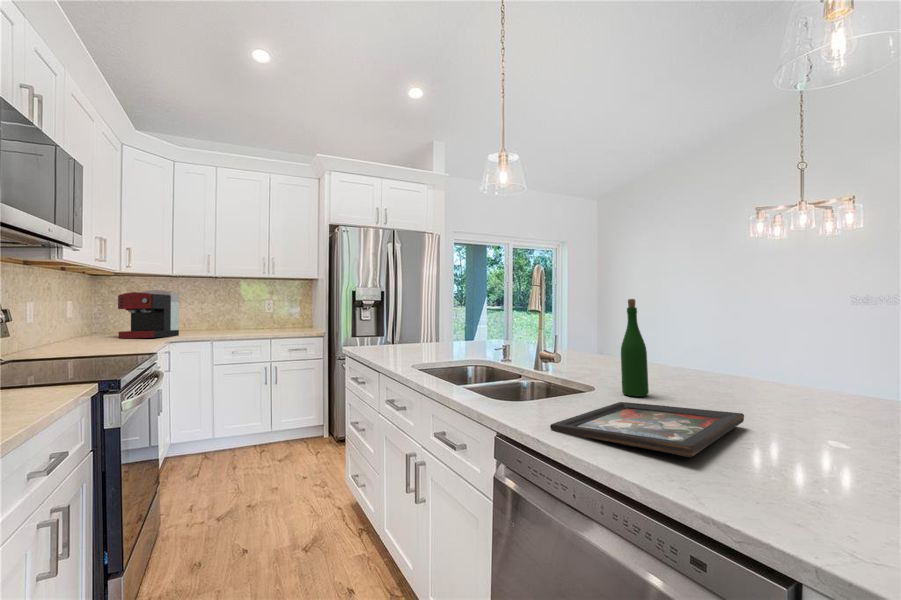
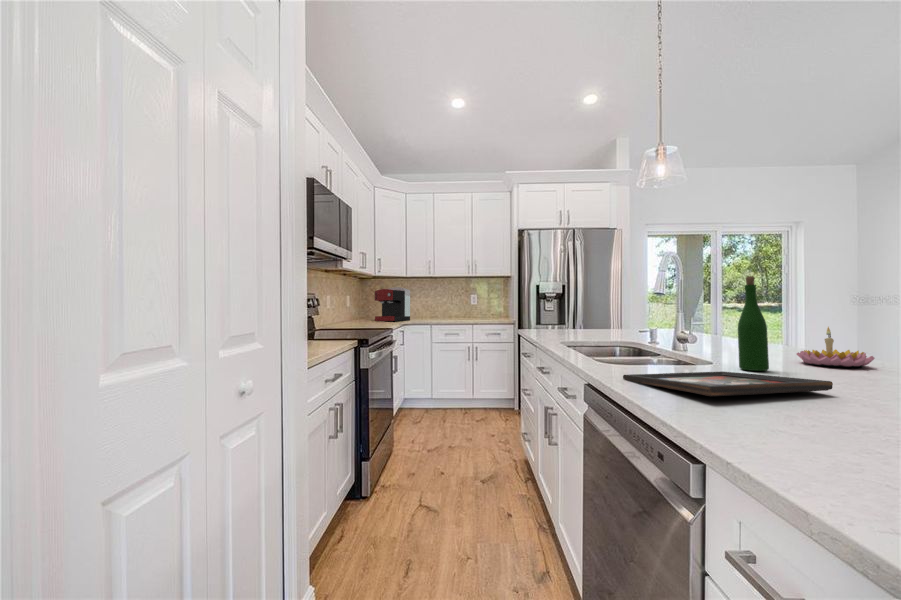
candle holder: none [645,344,706,383] -> present [797,327,875,367]

